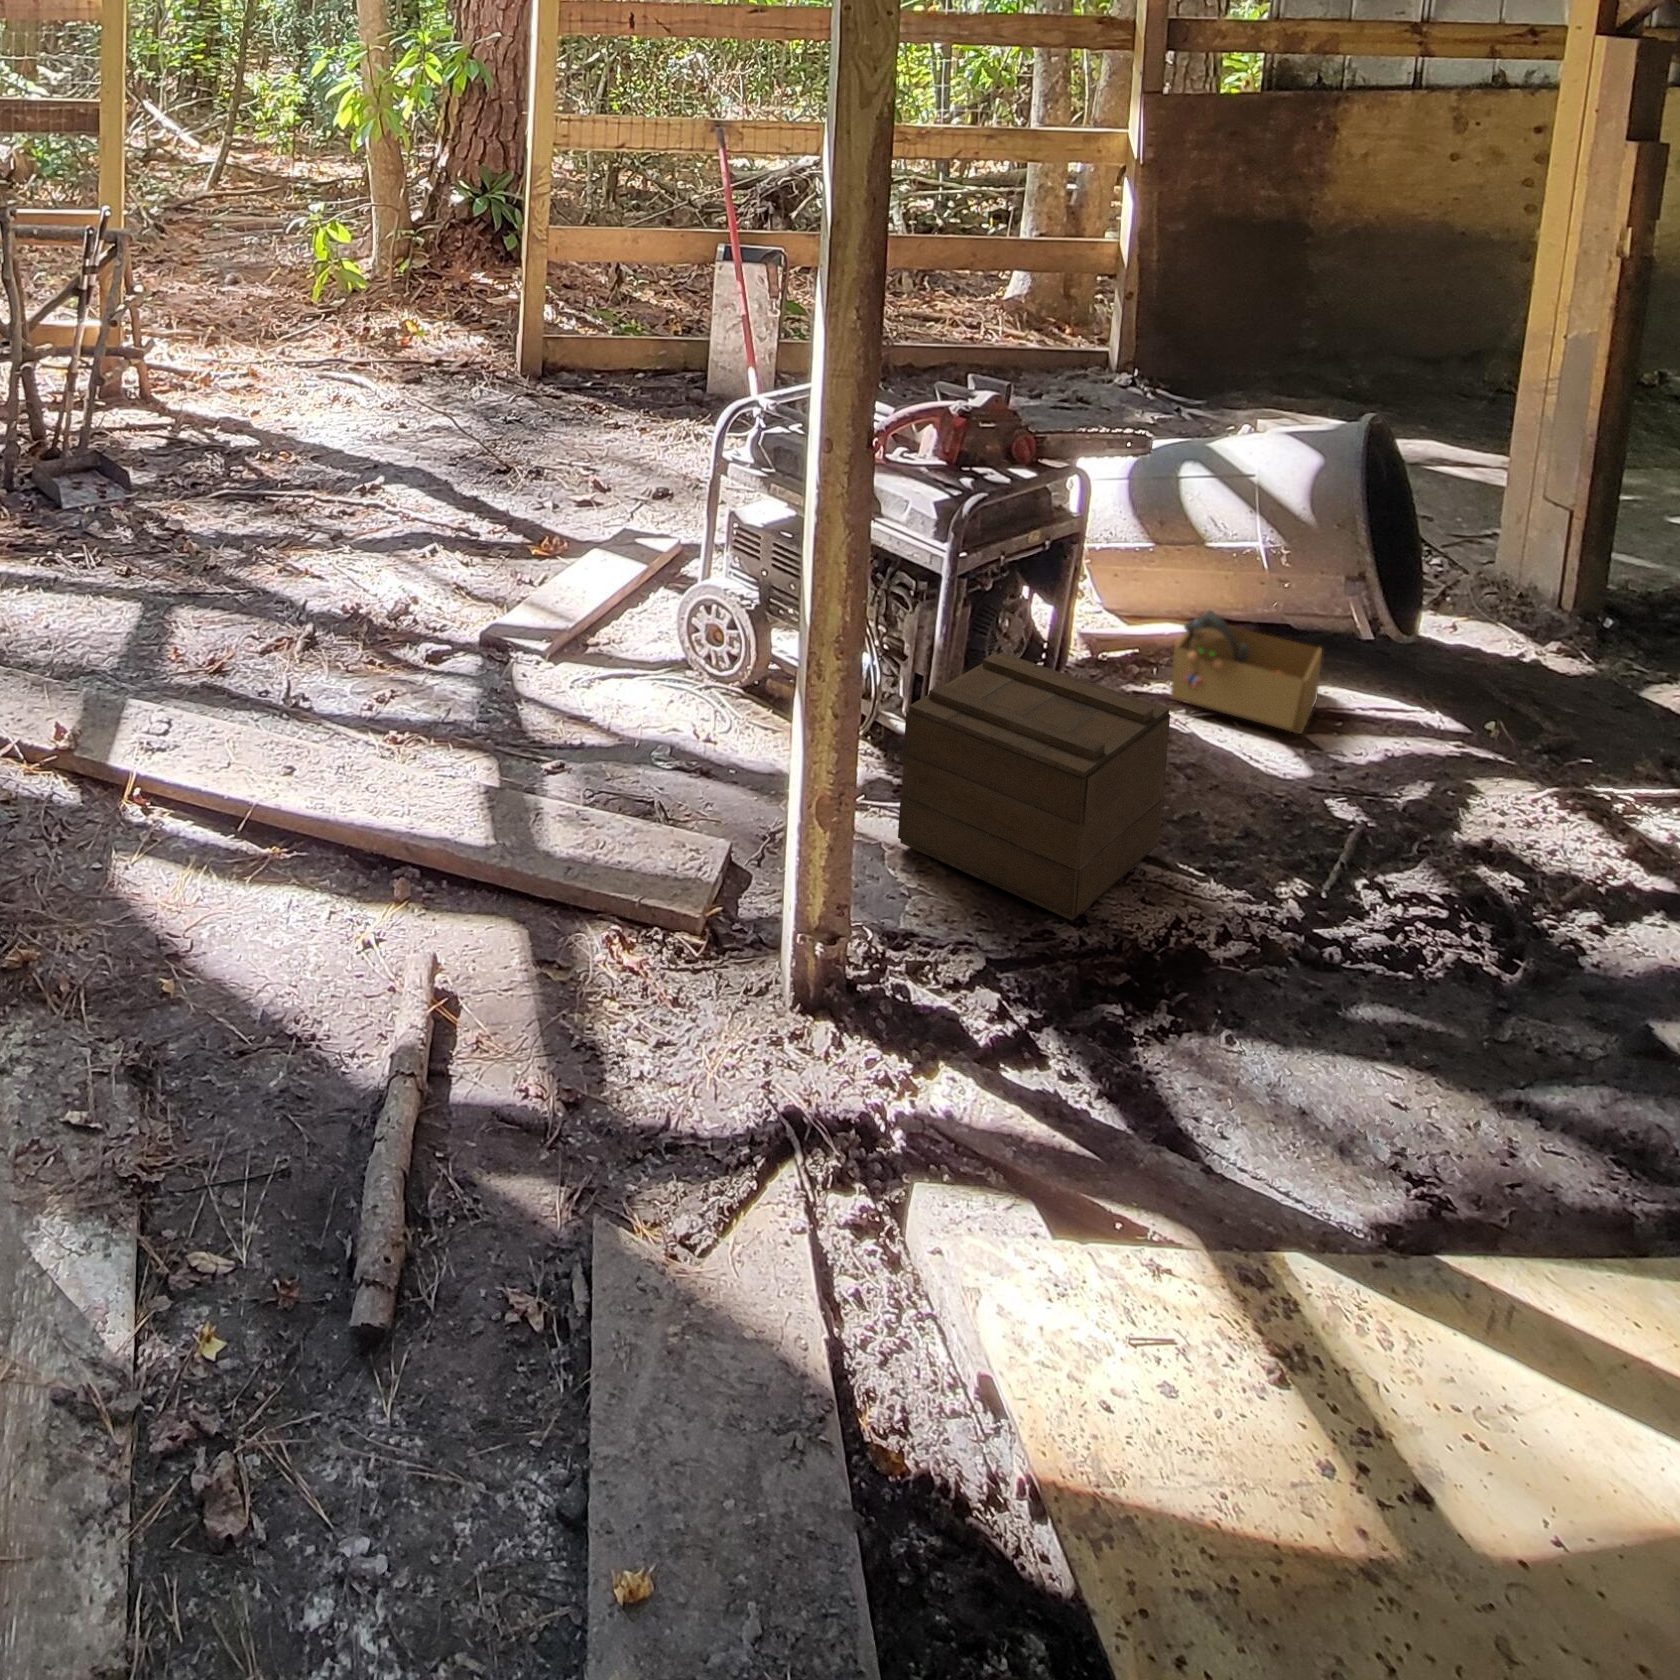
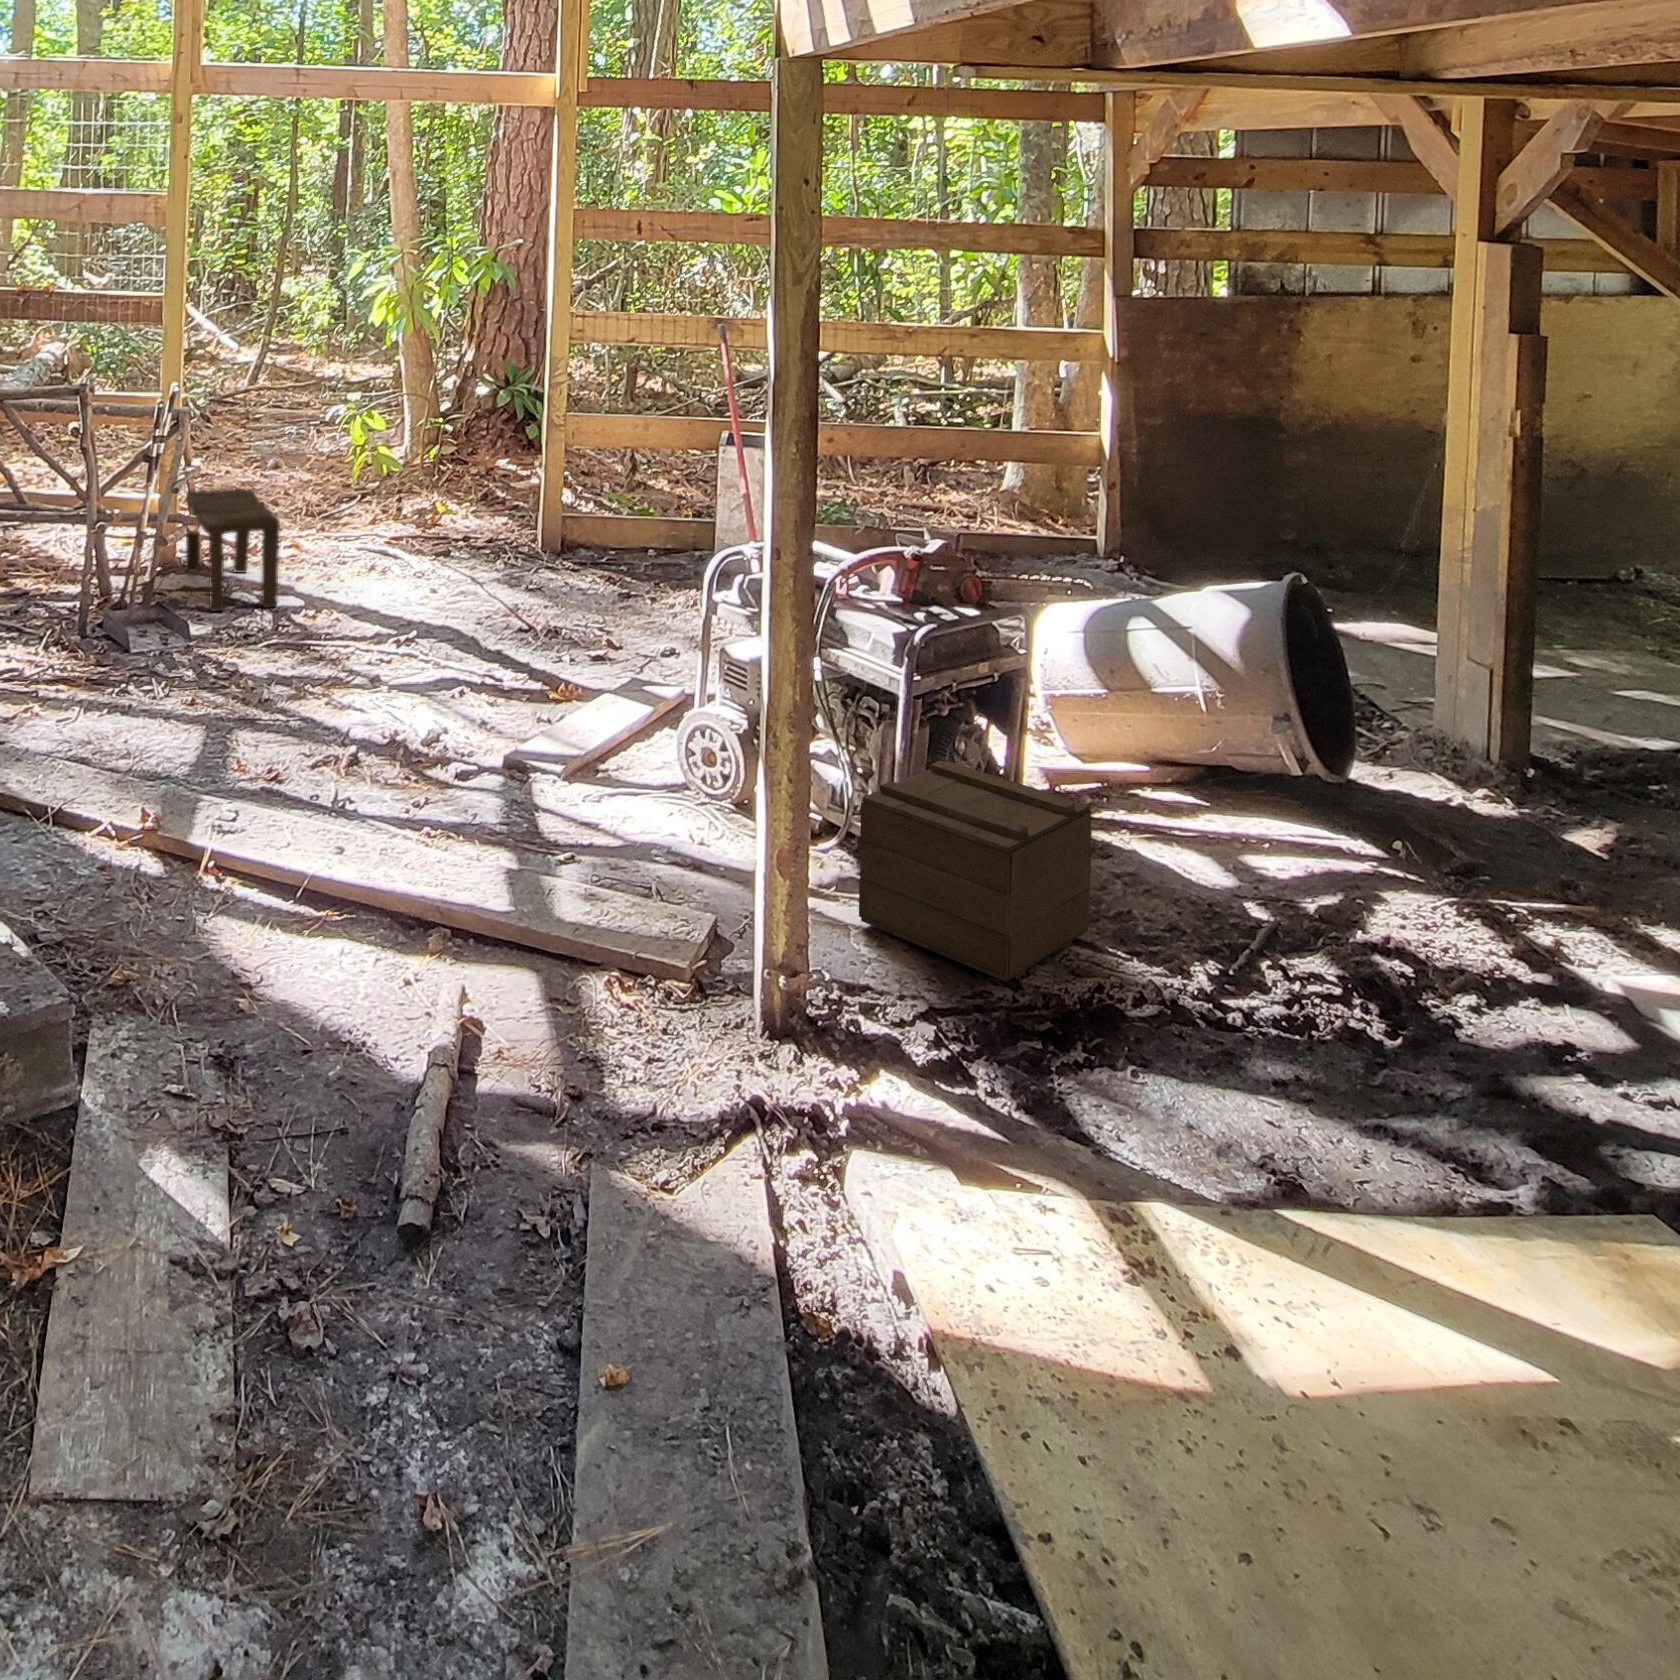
bench: none [128,316,233,458] -> present [185,489,280,612]
cardboard box: present [1170,610,1322,734] -> none [1114,744,1252,853]

